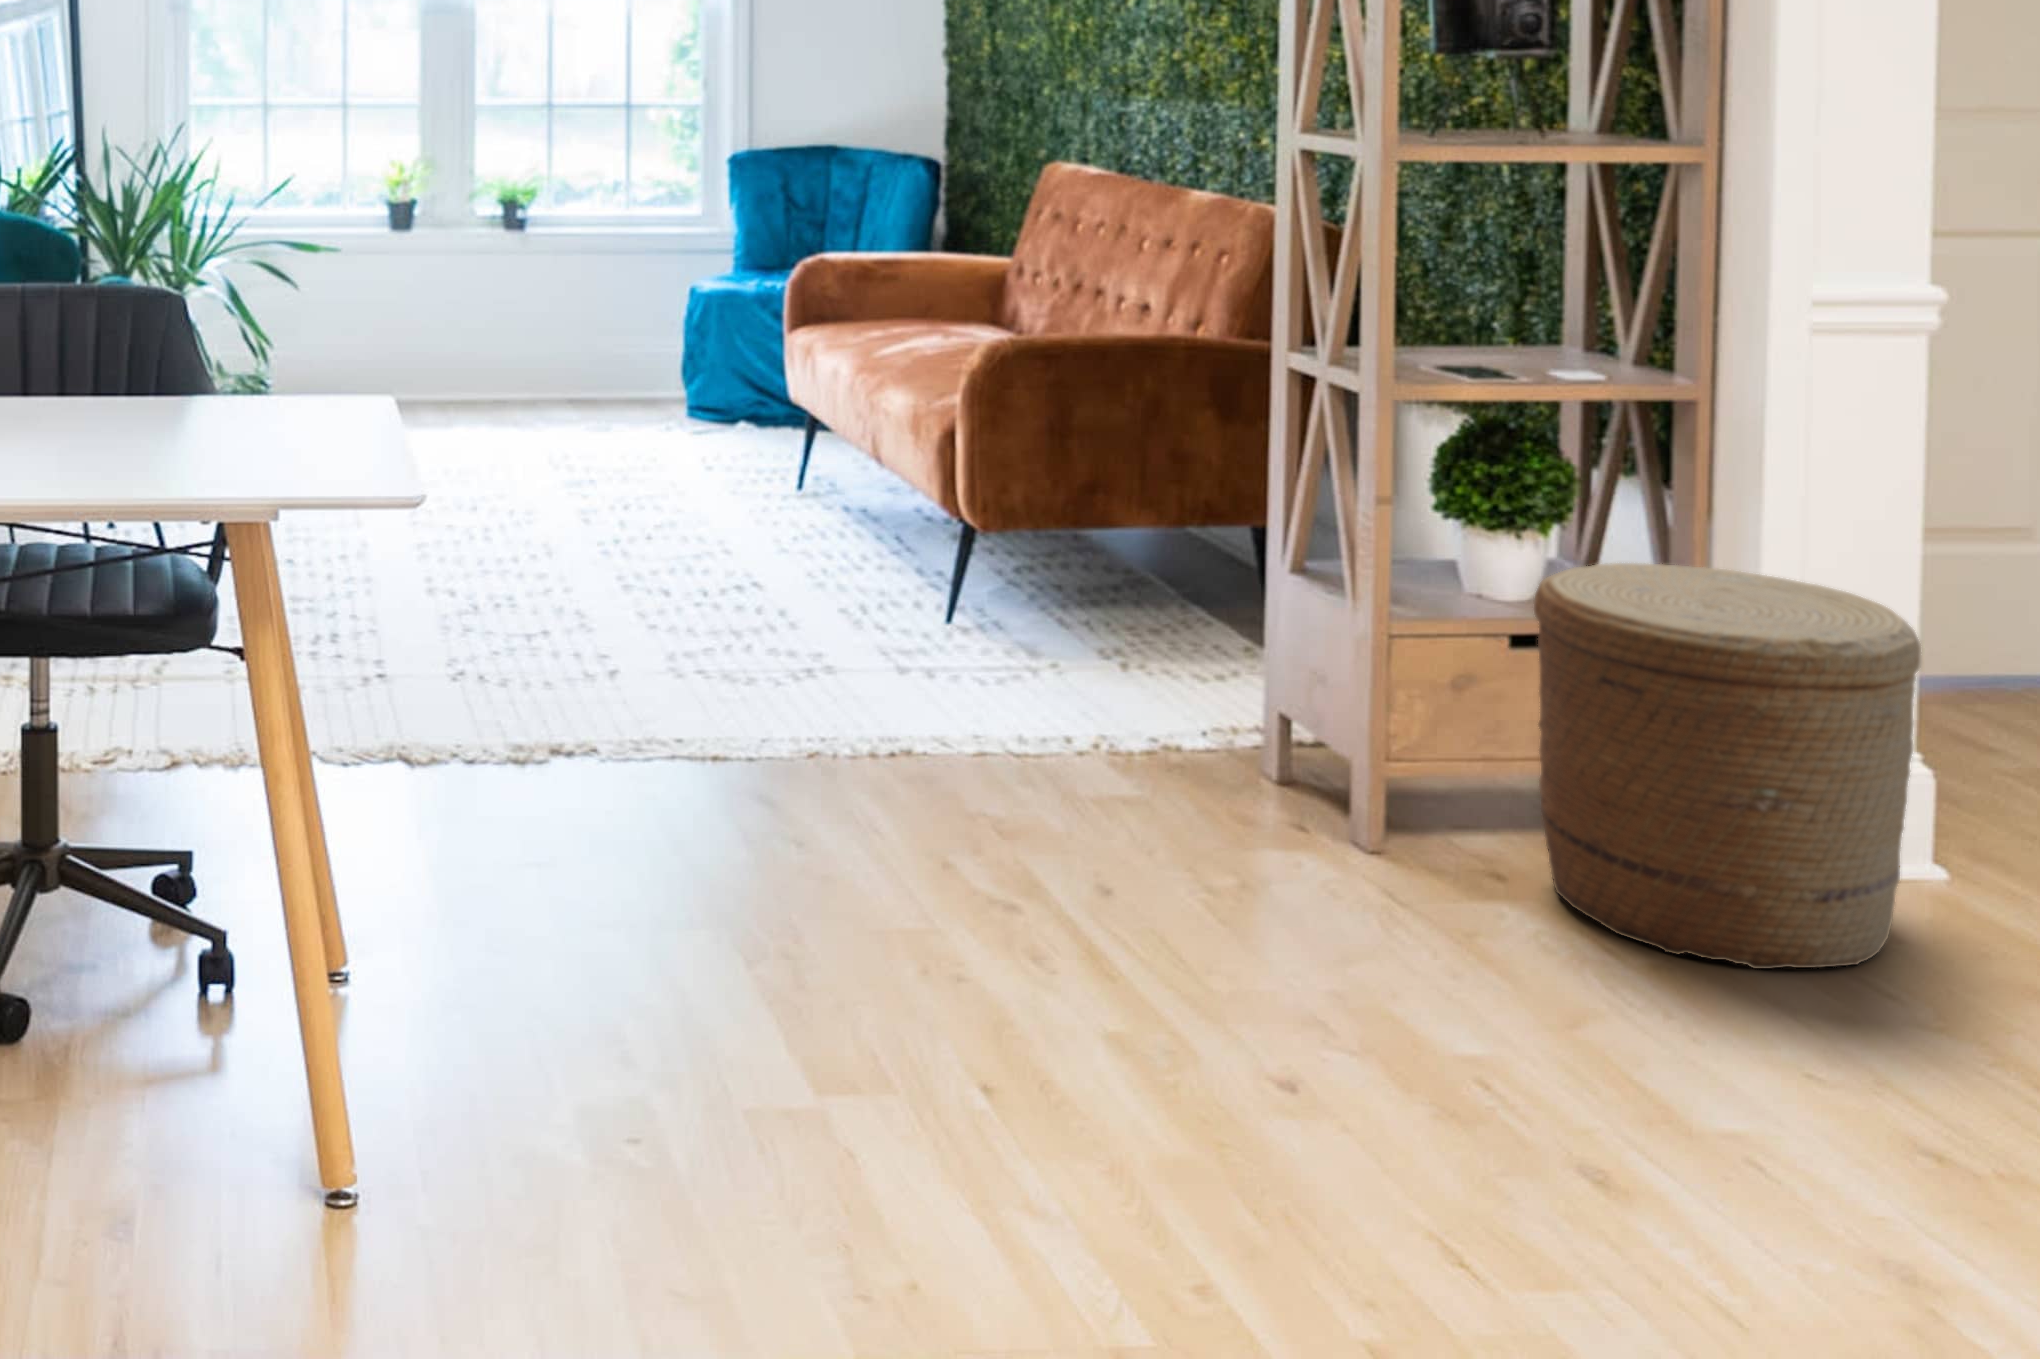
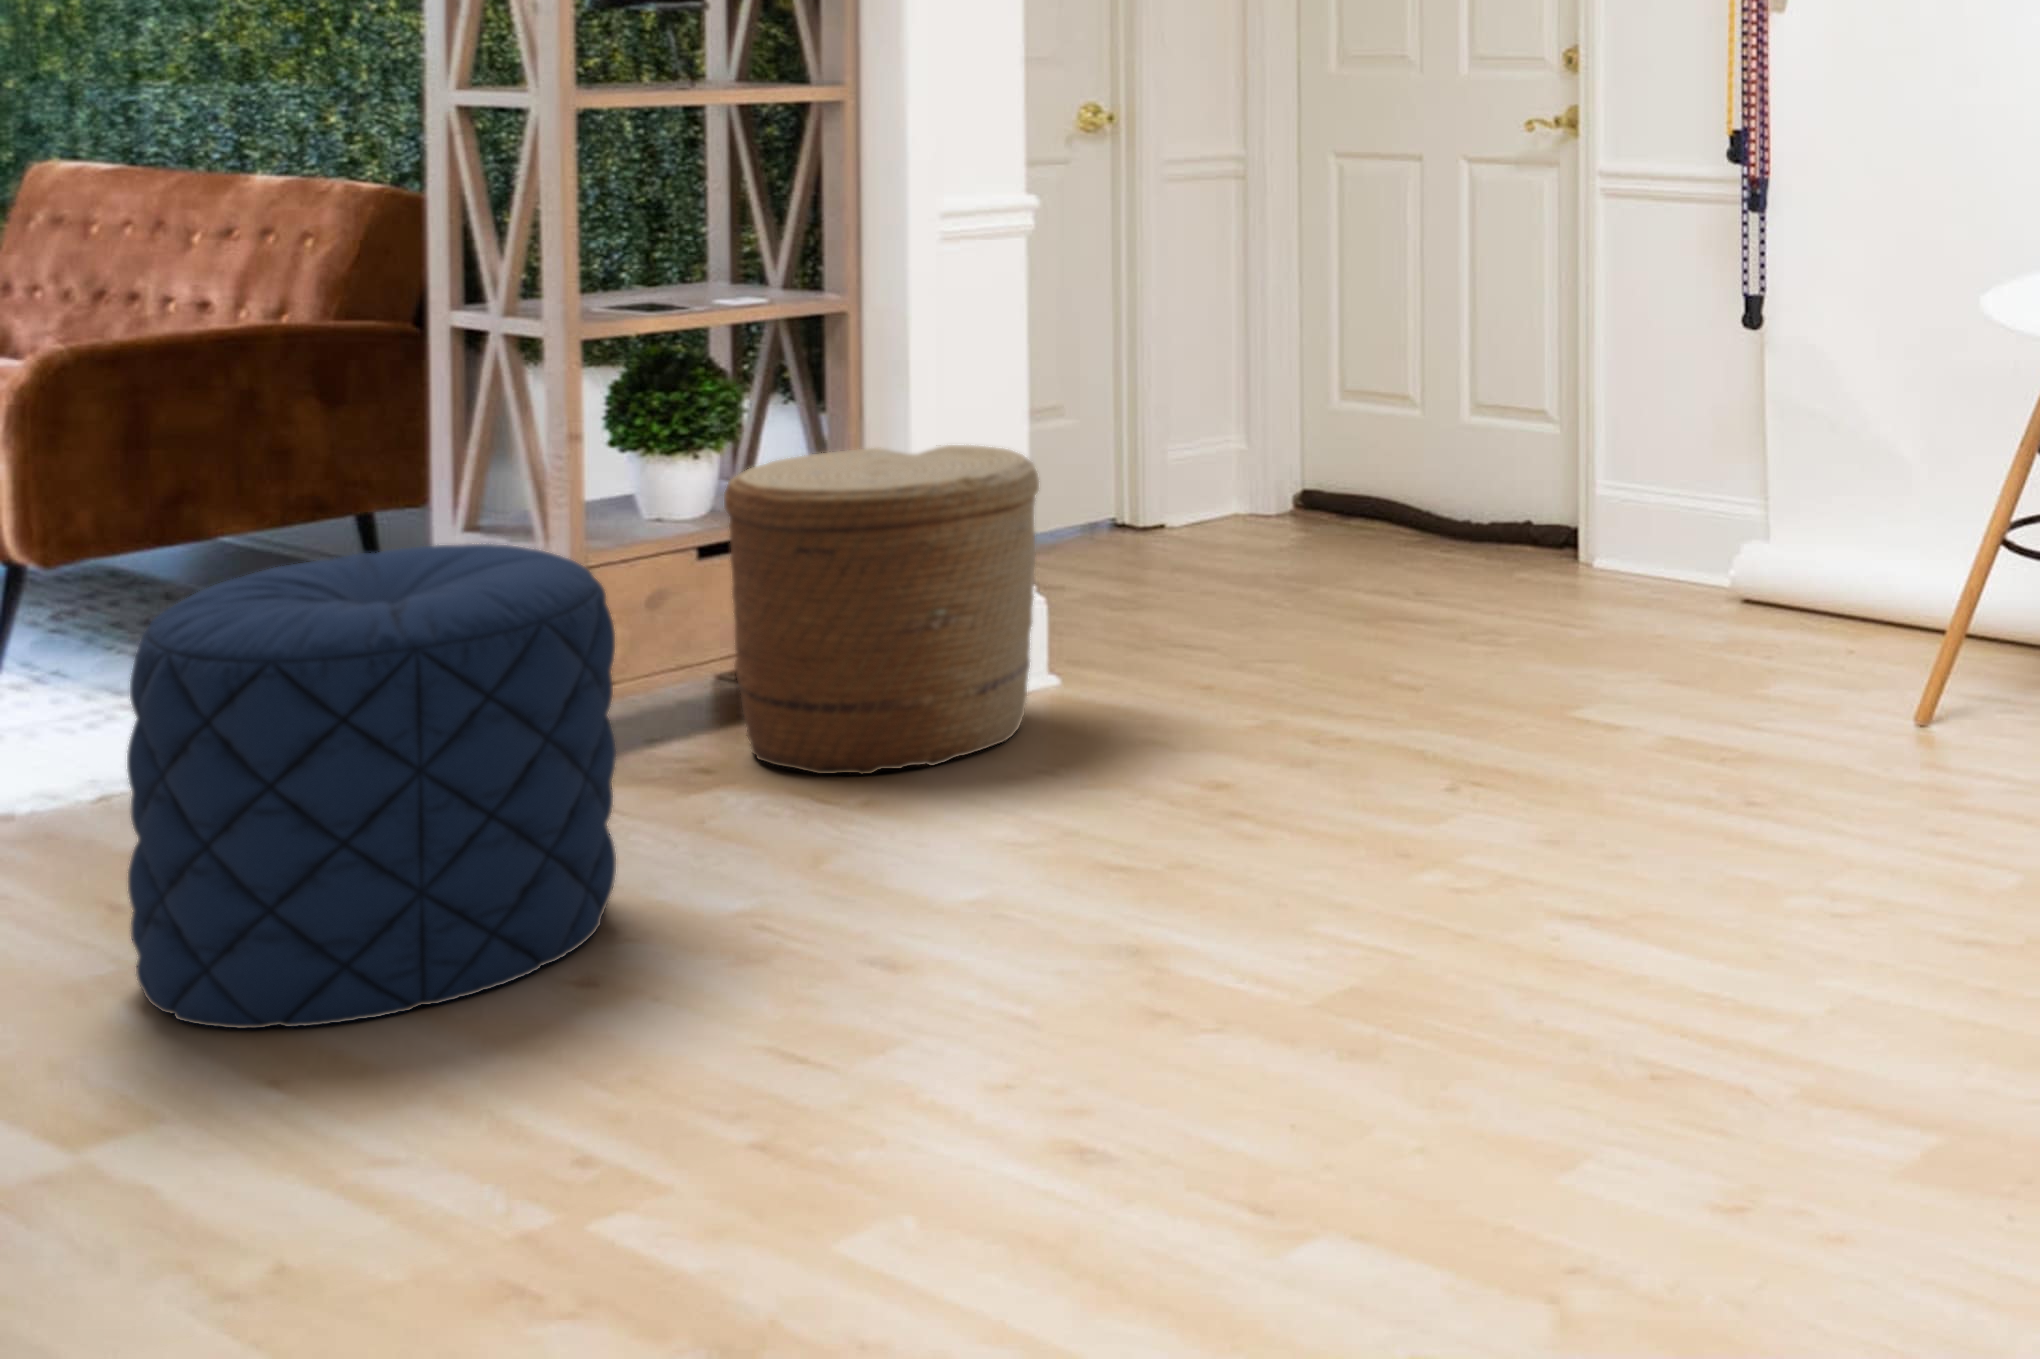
pouf: none [929,599,1354,1082] -> present [127,544,616,1028]

